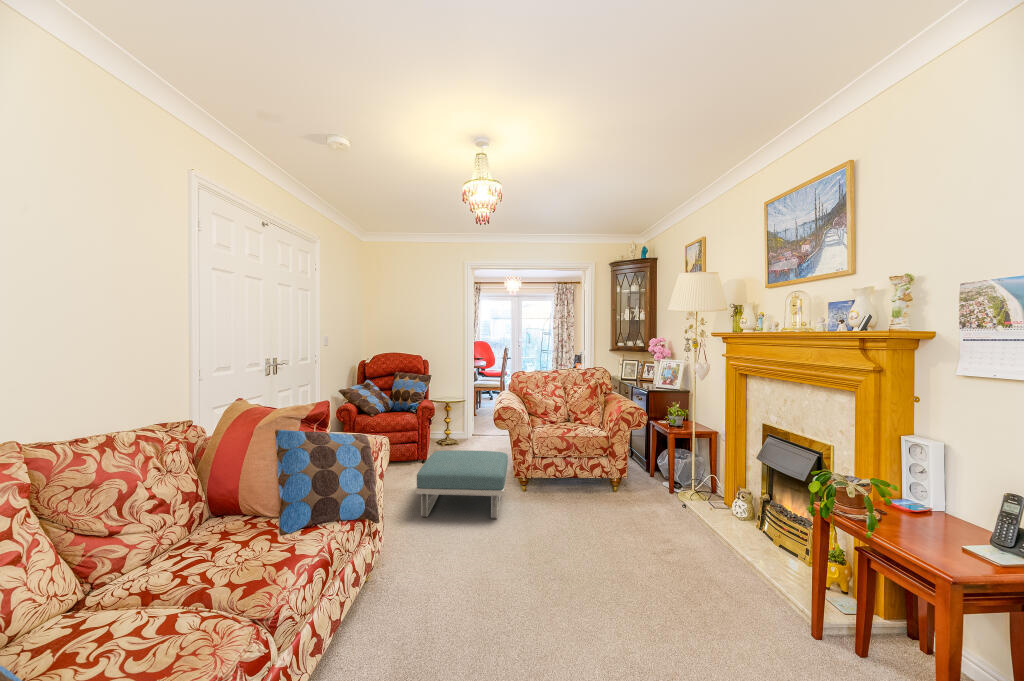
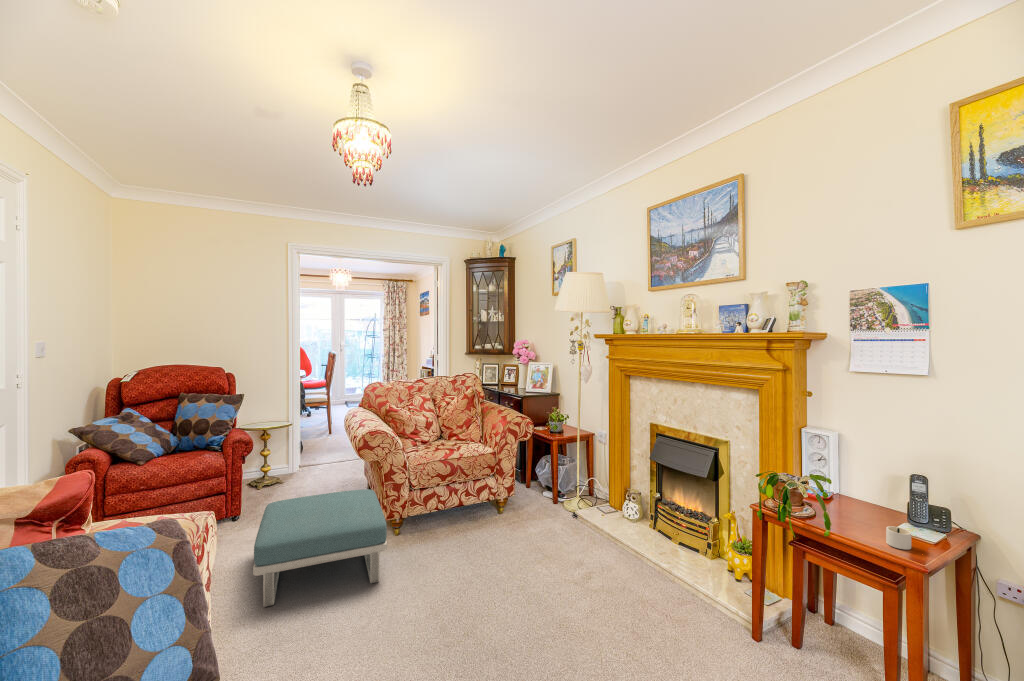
candle: none [927,537,962,568] -> present [886,526,911,550]

